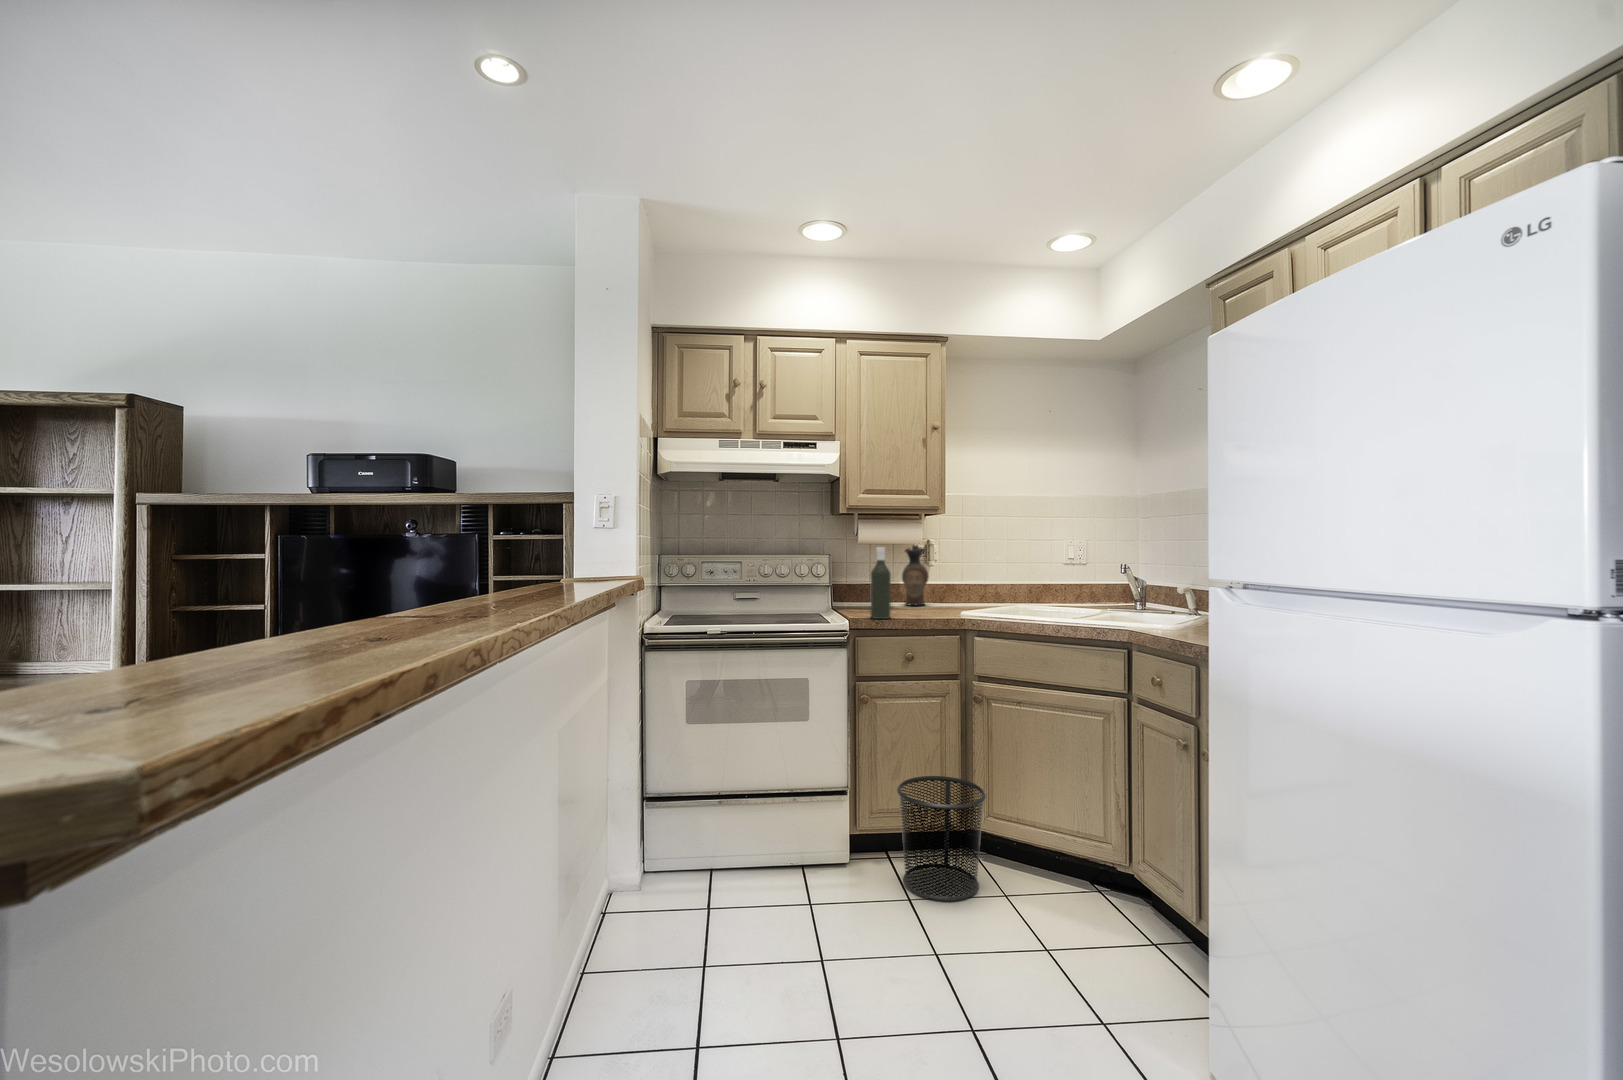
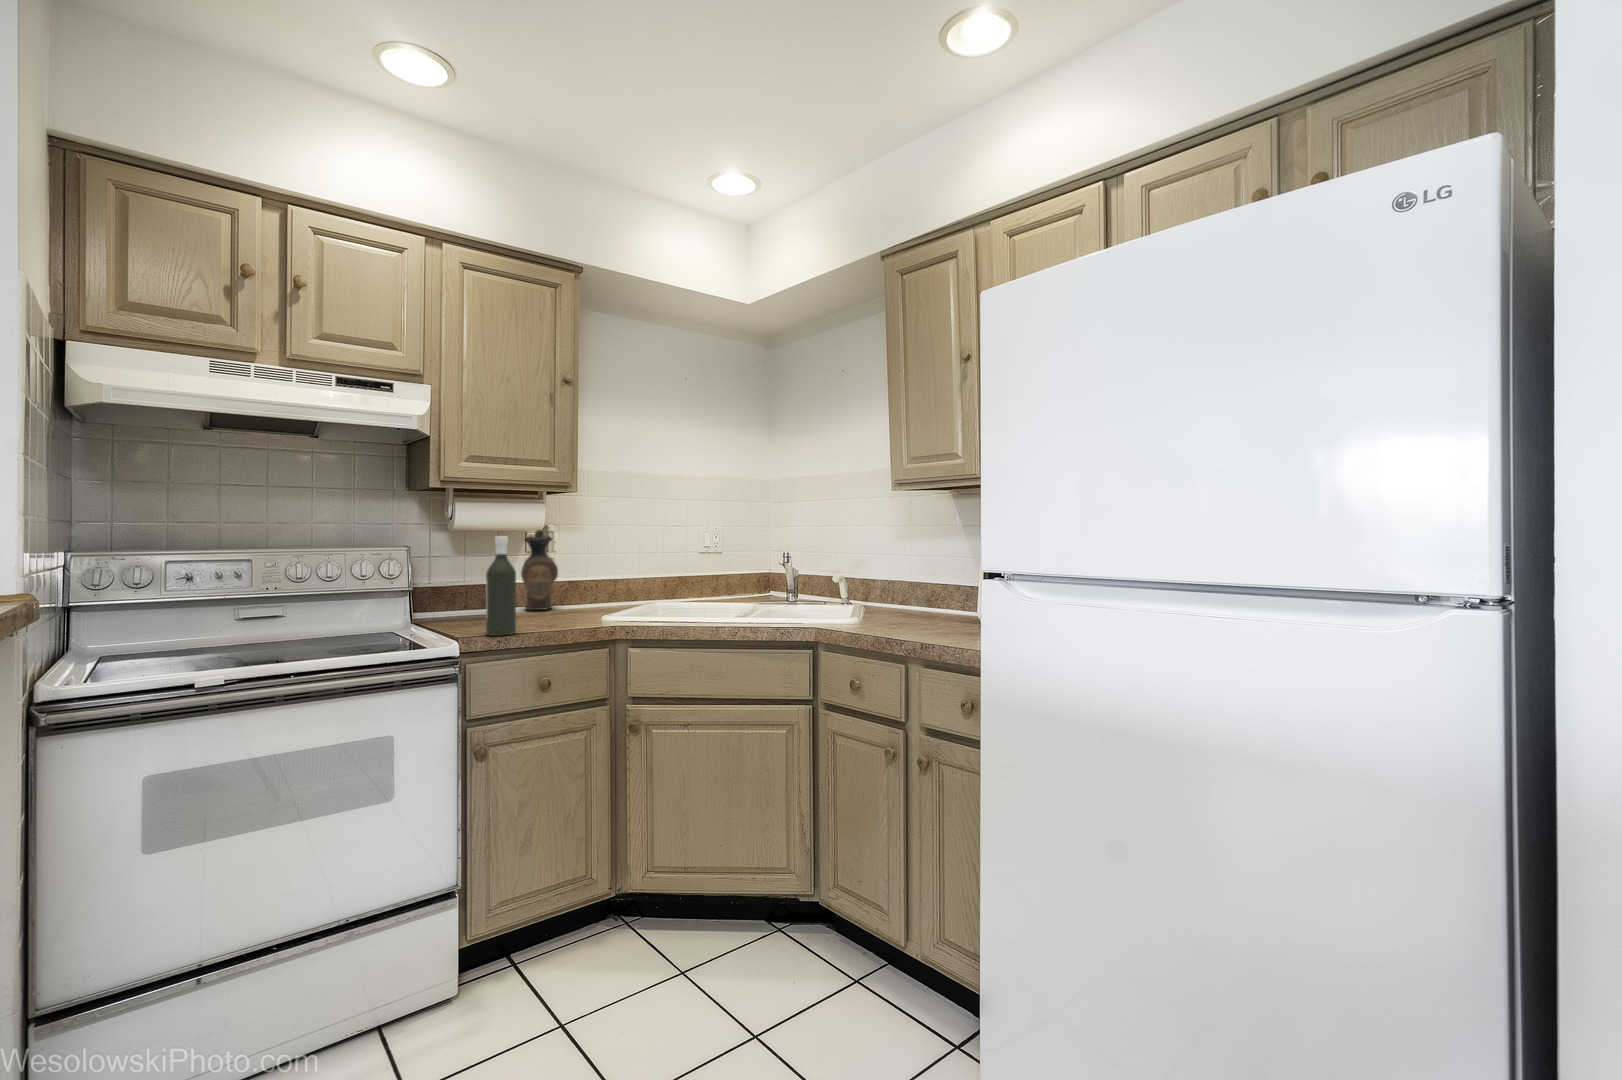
waste bin: present [897,776,986,901] -> none [536,835,657,1012]

